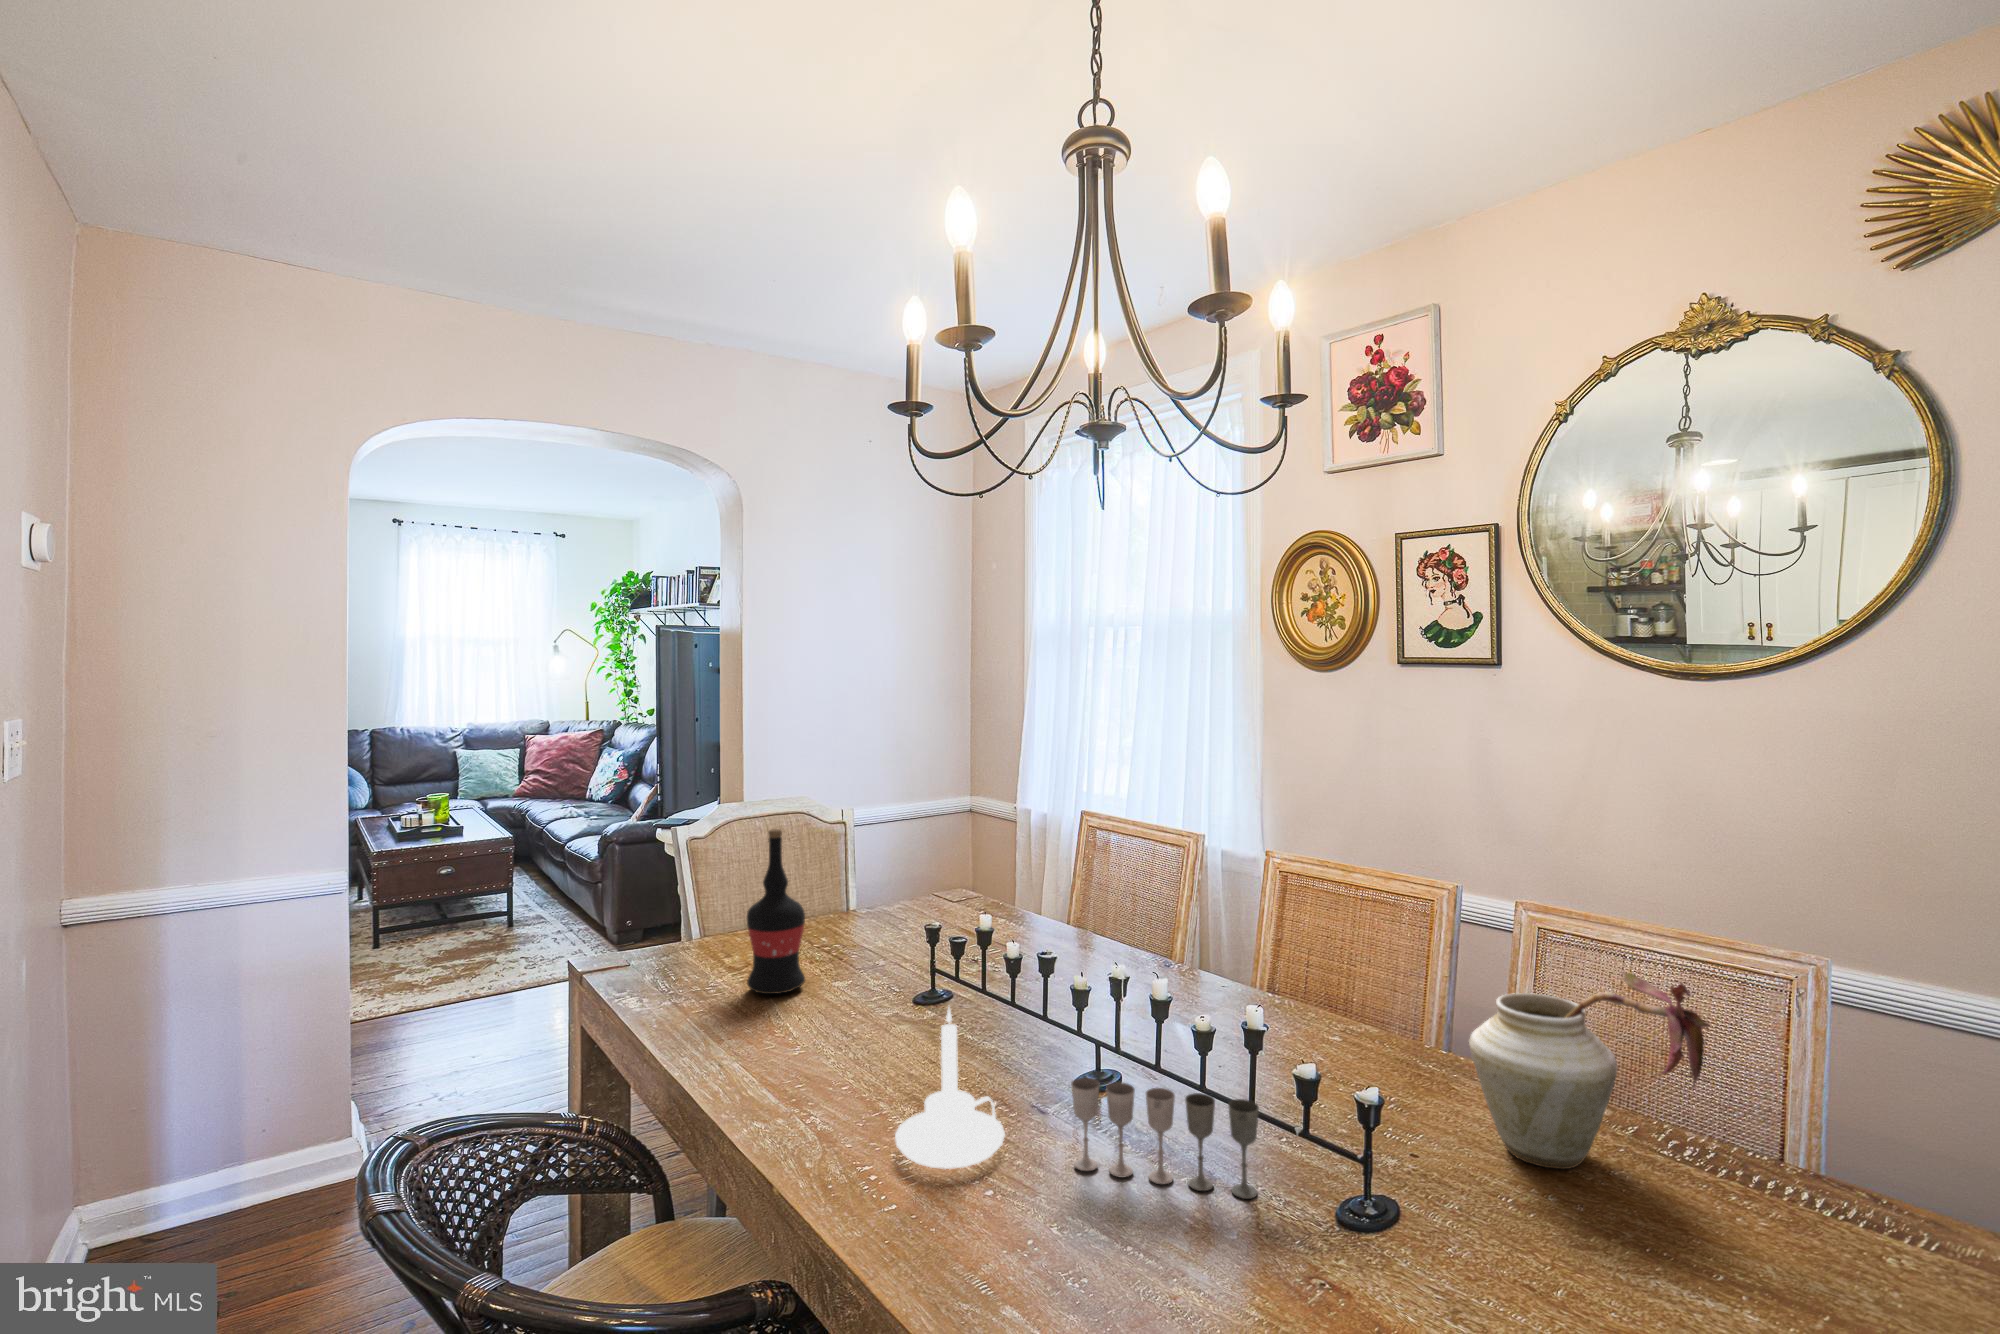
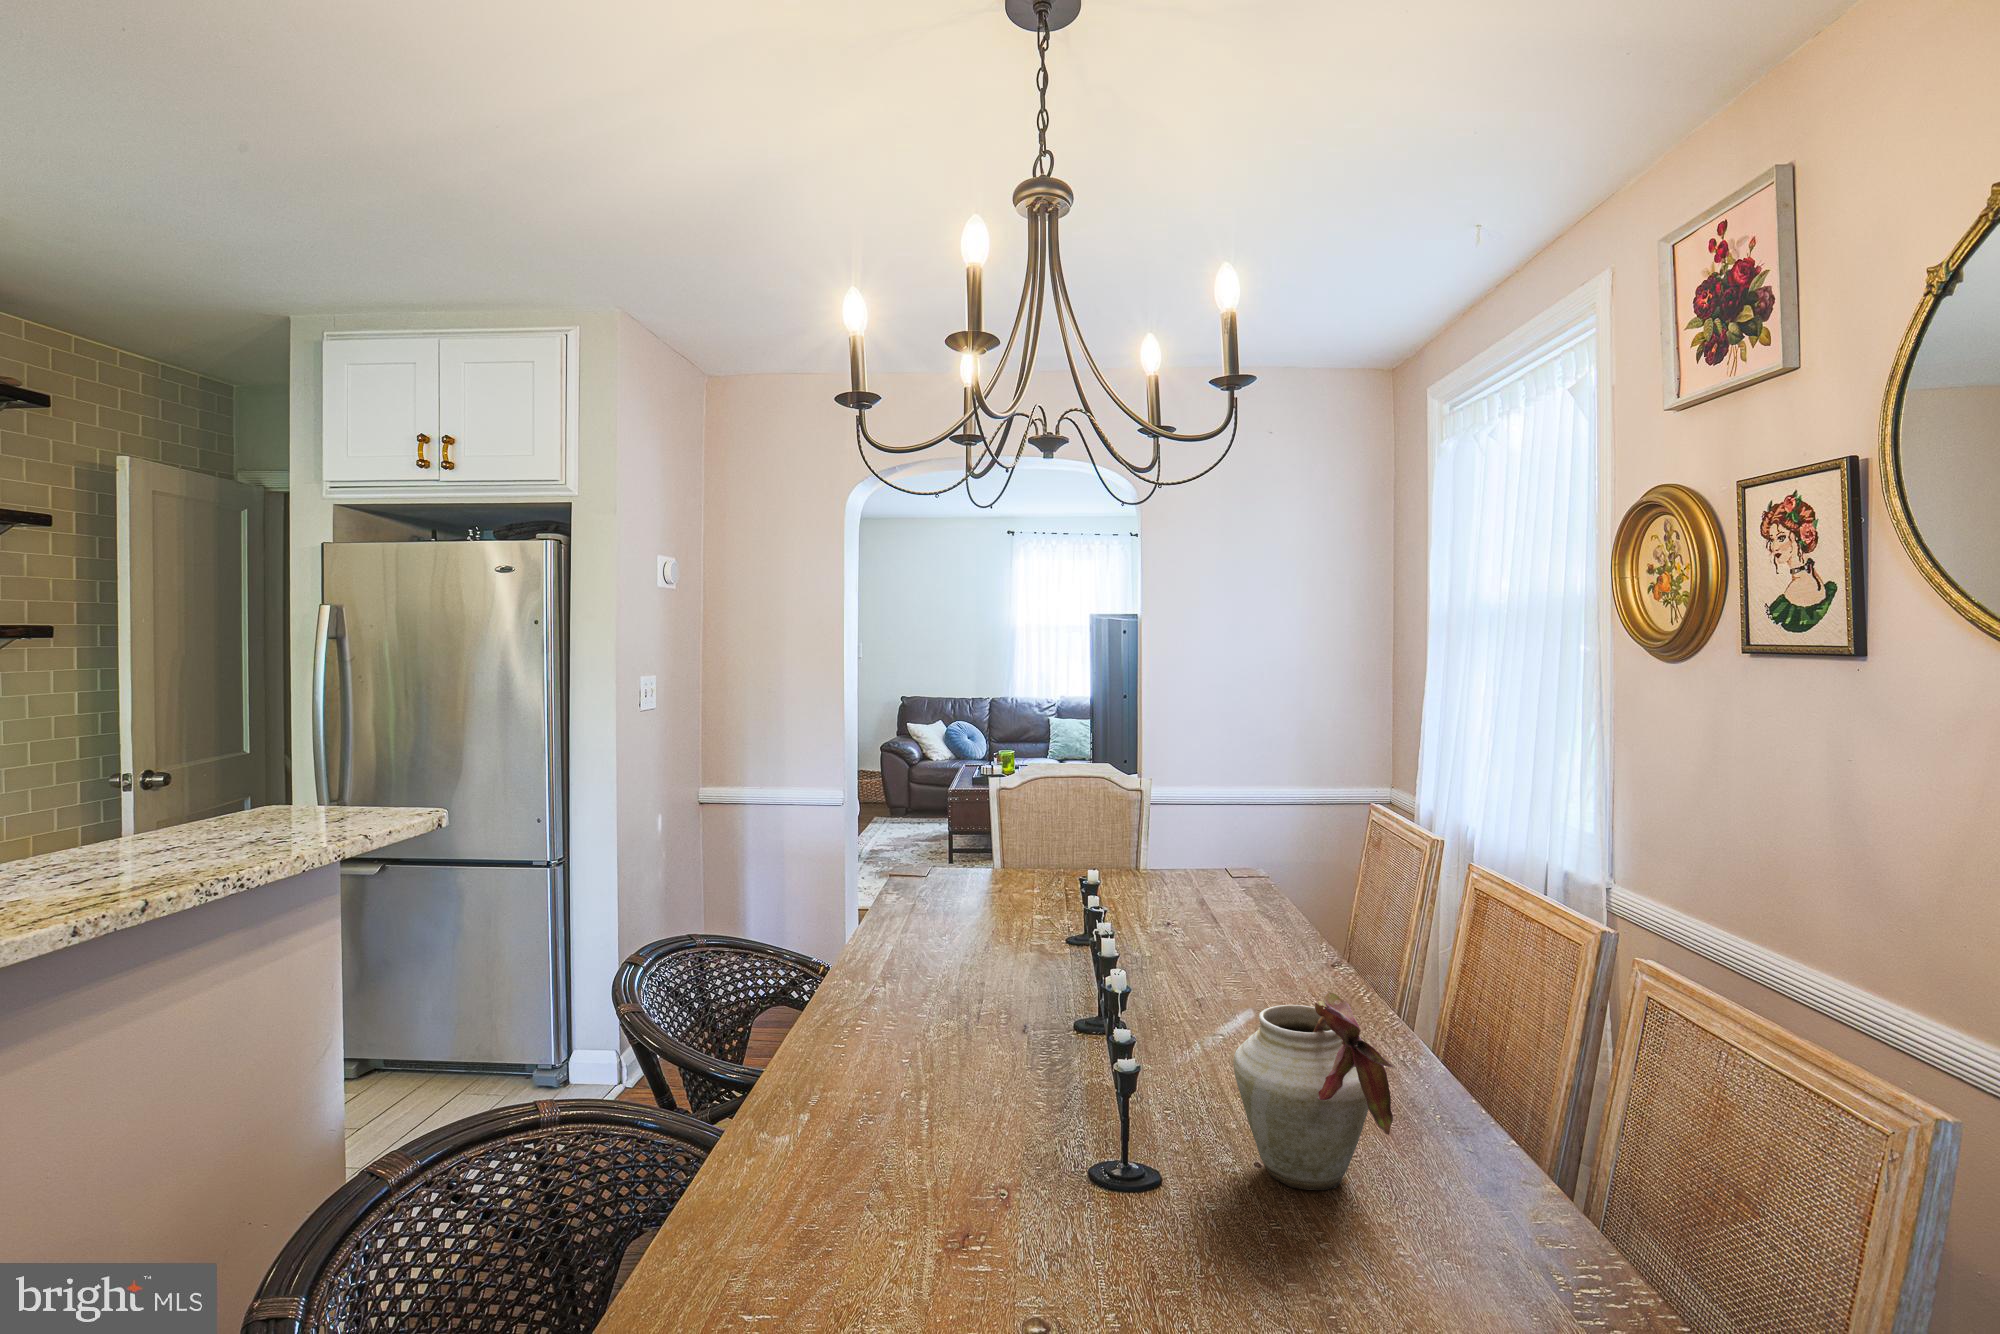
wine bottle: present [746,829,805,994] -> none [945,789,989,919]
candle holder: present [895,1008,1005,1169] -> none [850,918,934,1038]
wine glass: present [1071,1078,1259,1199] -> none [934,991,1023,1112]

